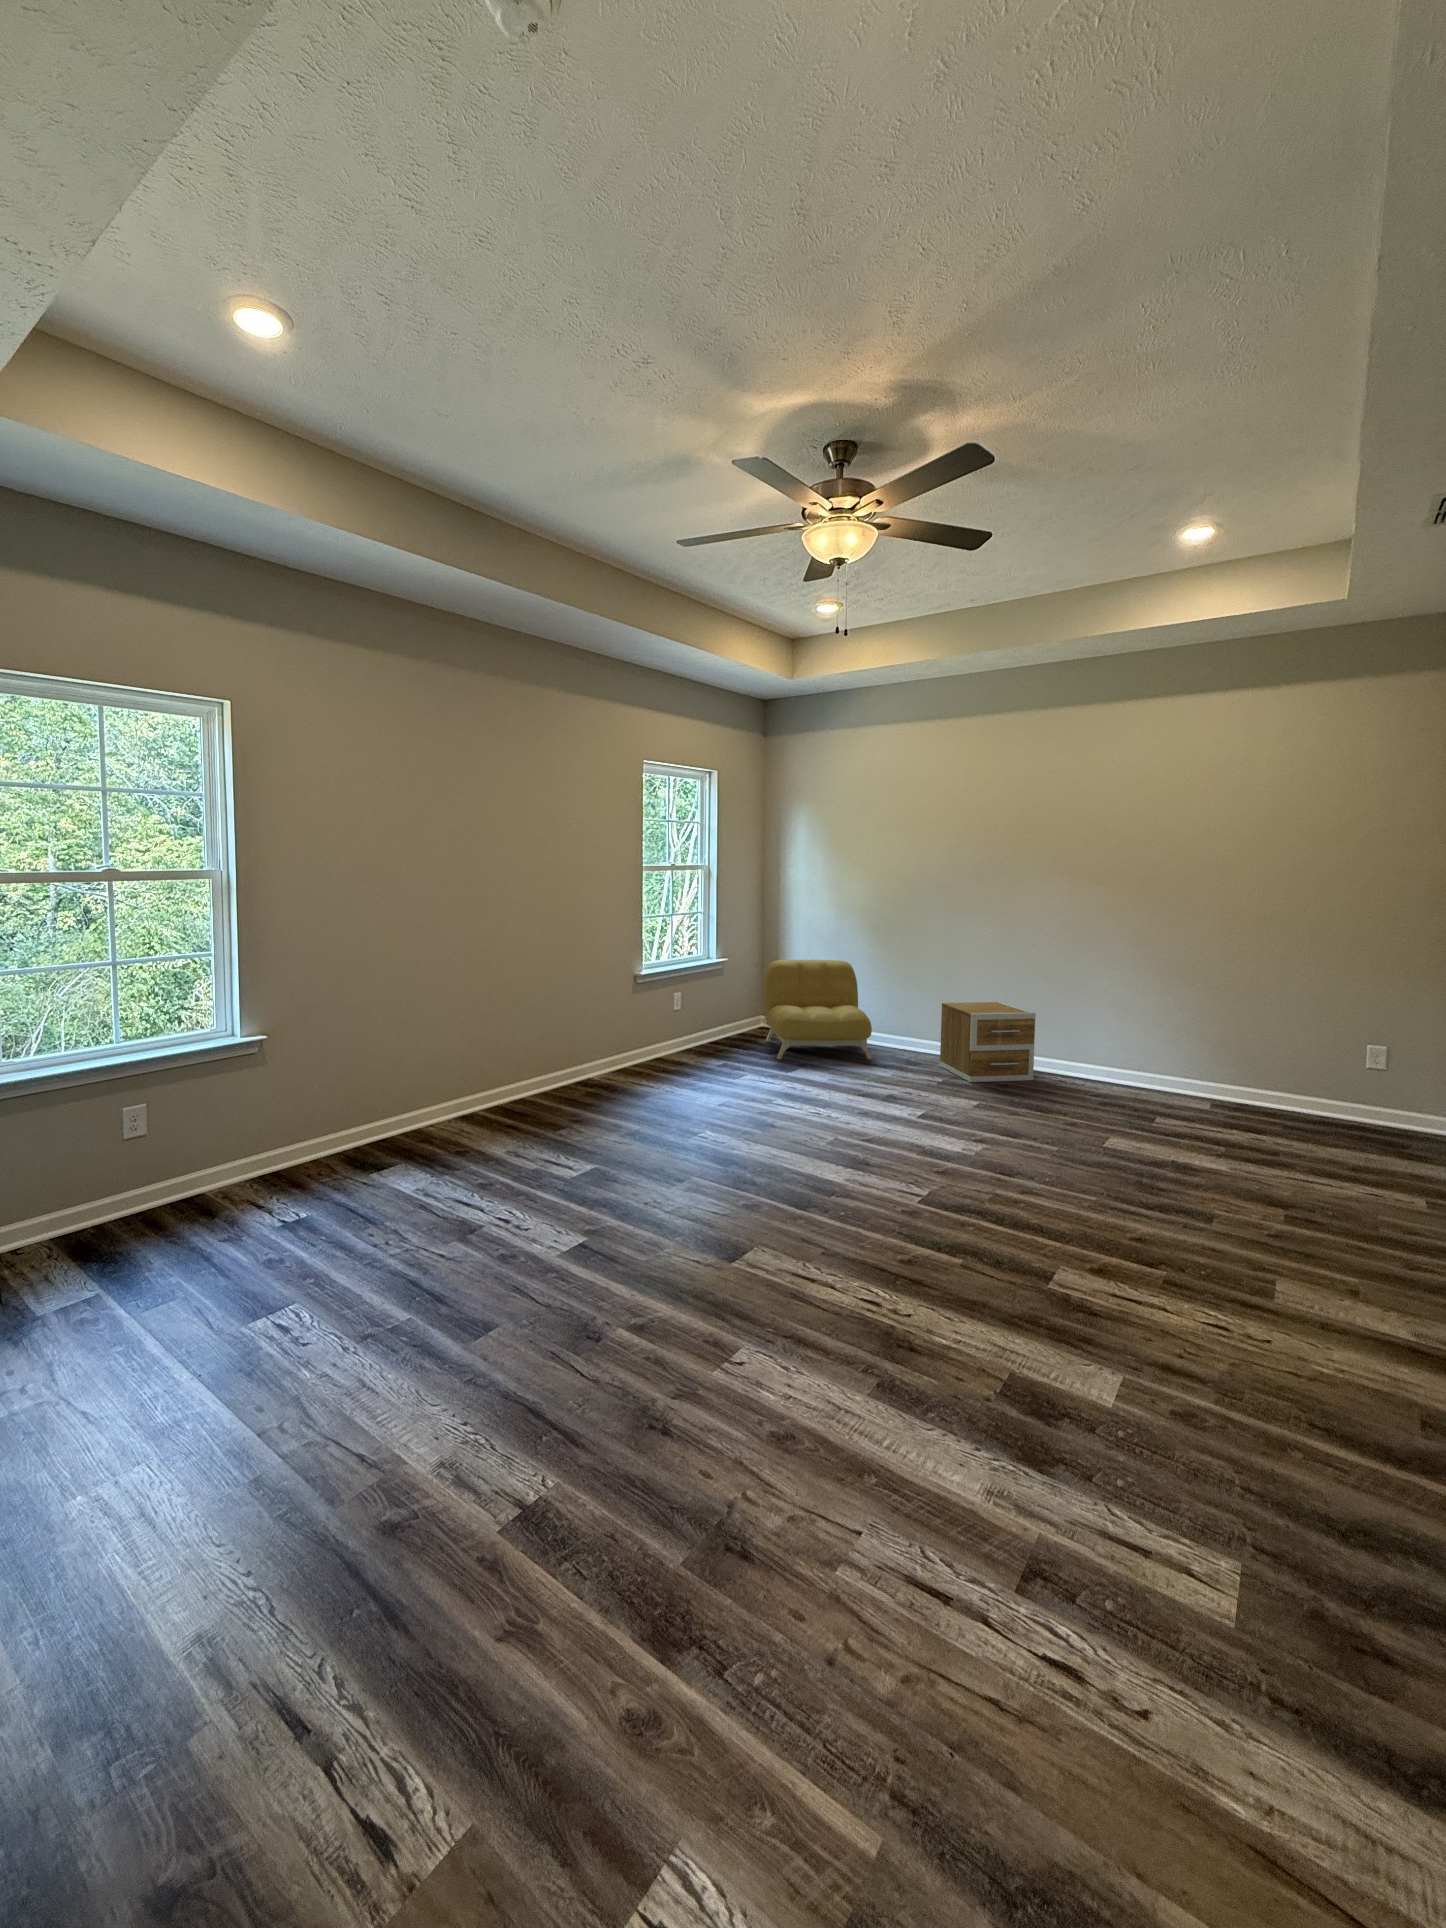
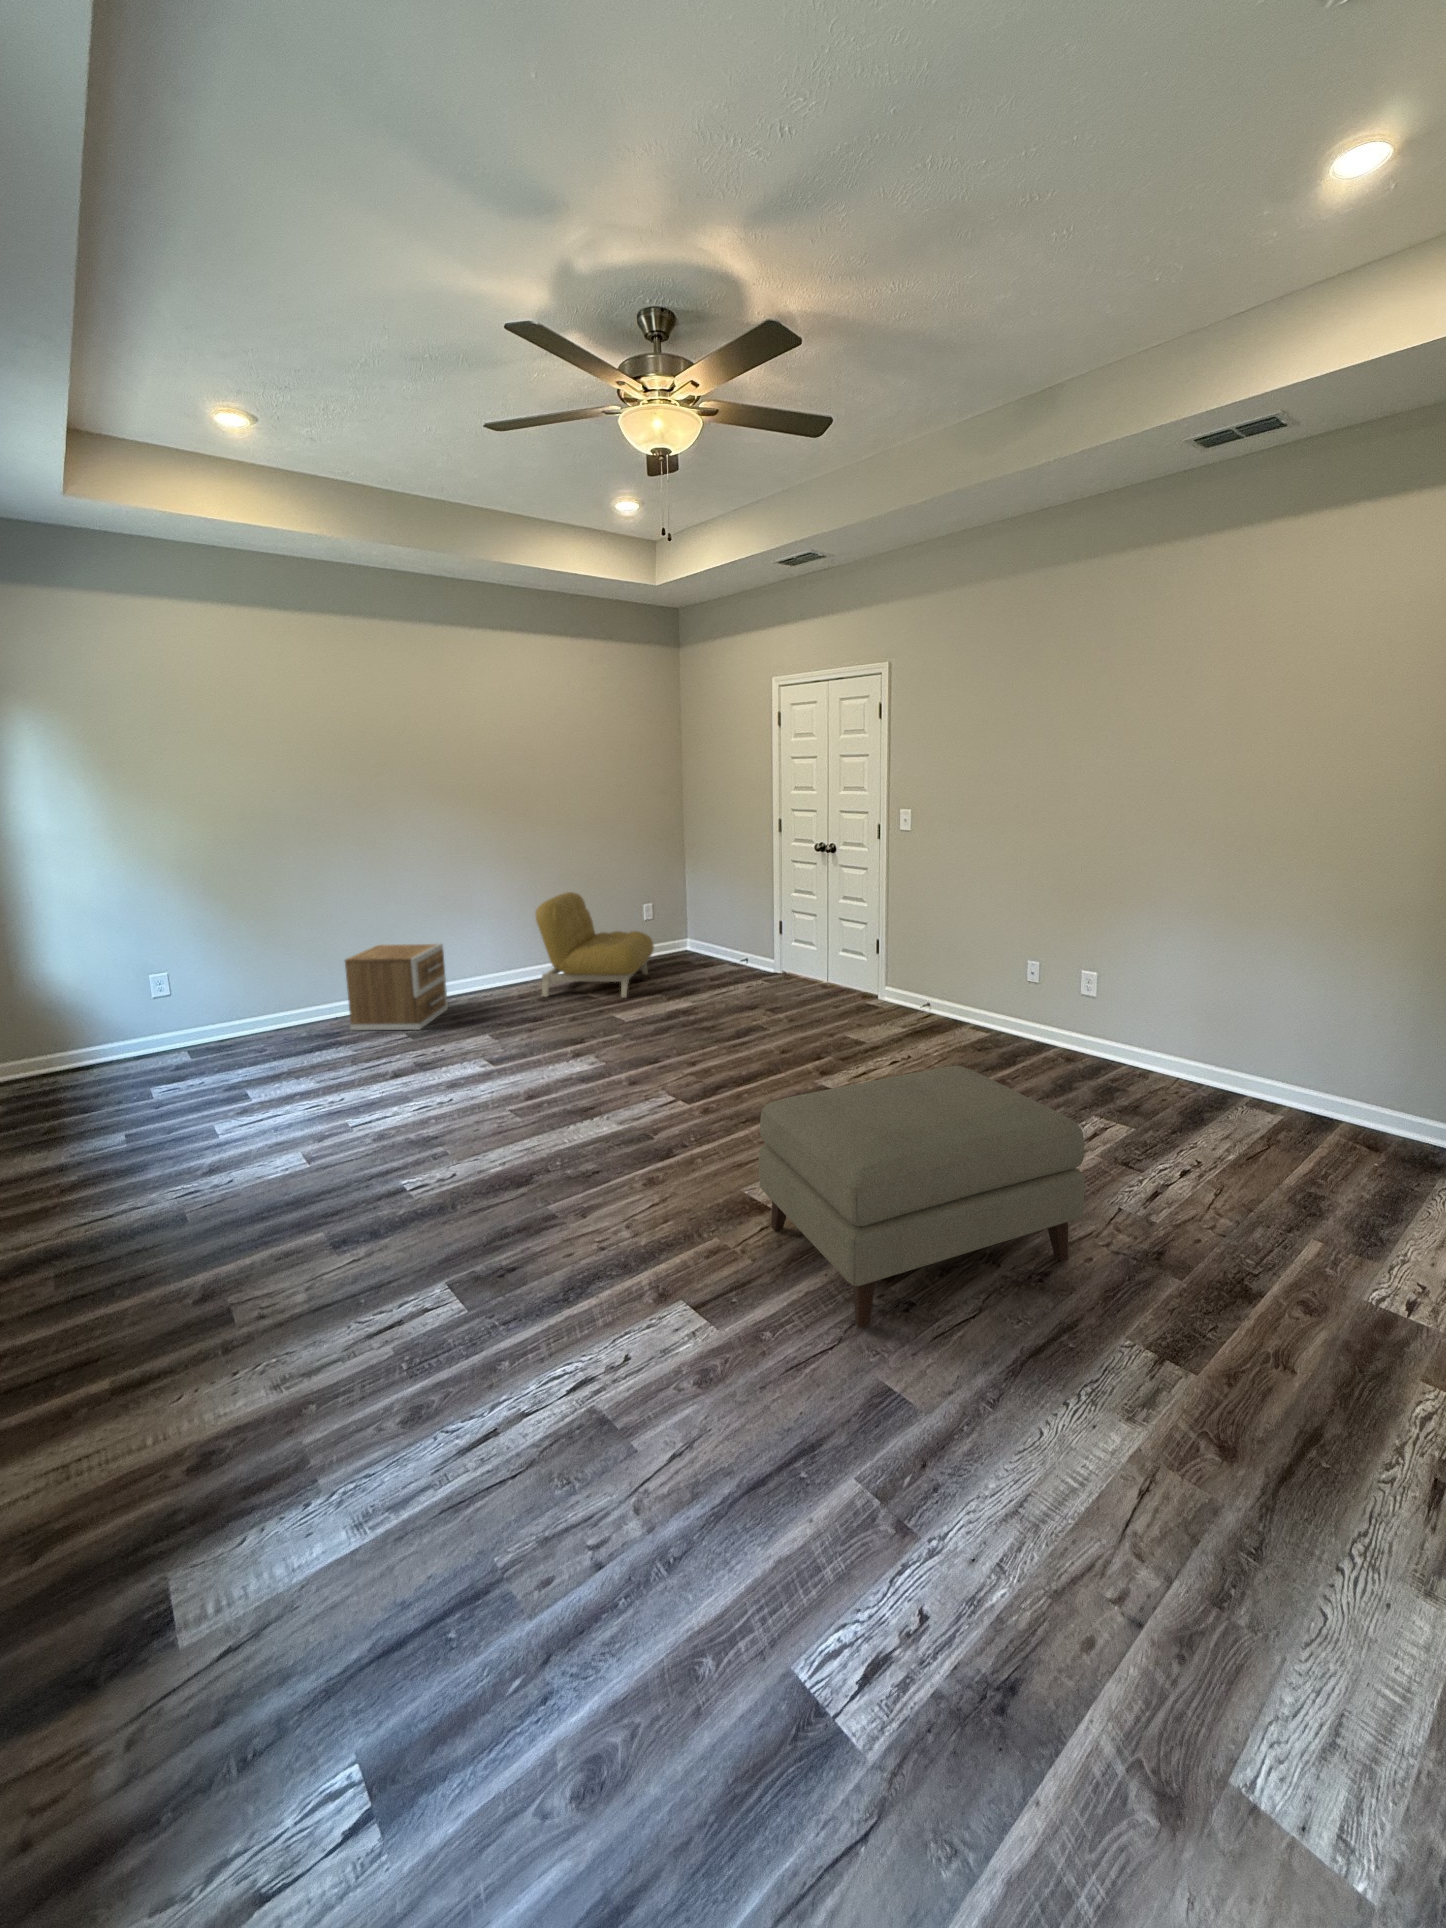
armchair: present [765,960,872,1059] -> present [536,892,654,998]
ottoman: none [551,1143,878,1453] -> present [759,1066,1085,1328]

